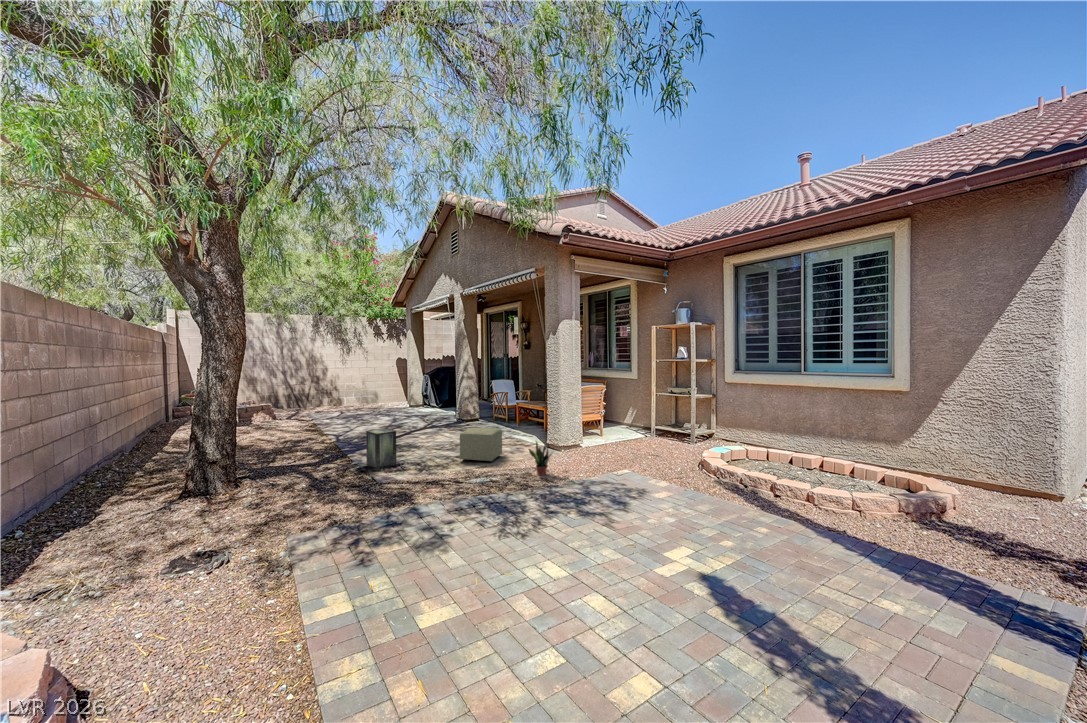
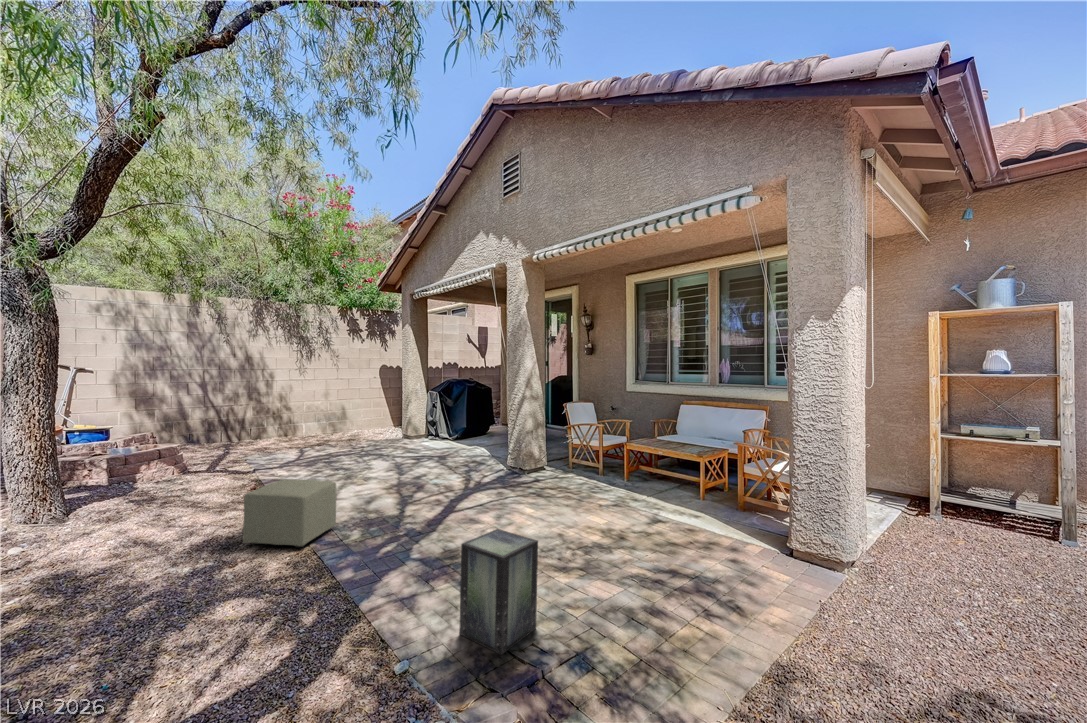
ottoman: present [460,428,502,462] -> present [243,479,337,548]
potted plant: present [529,441,552,476] -> none [926,572,1006,673]

